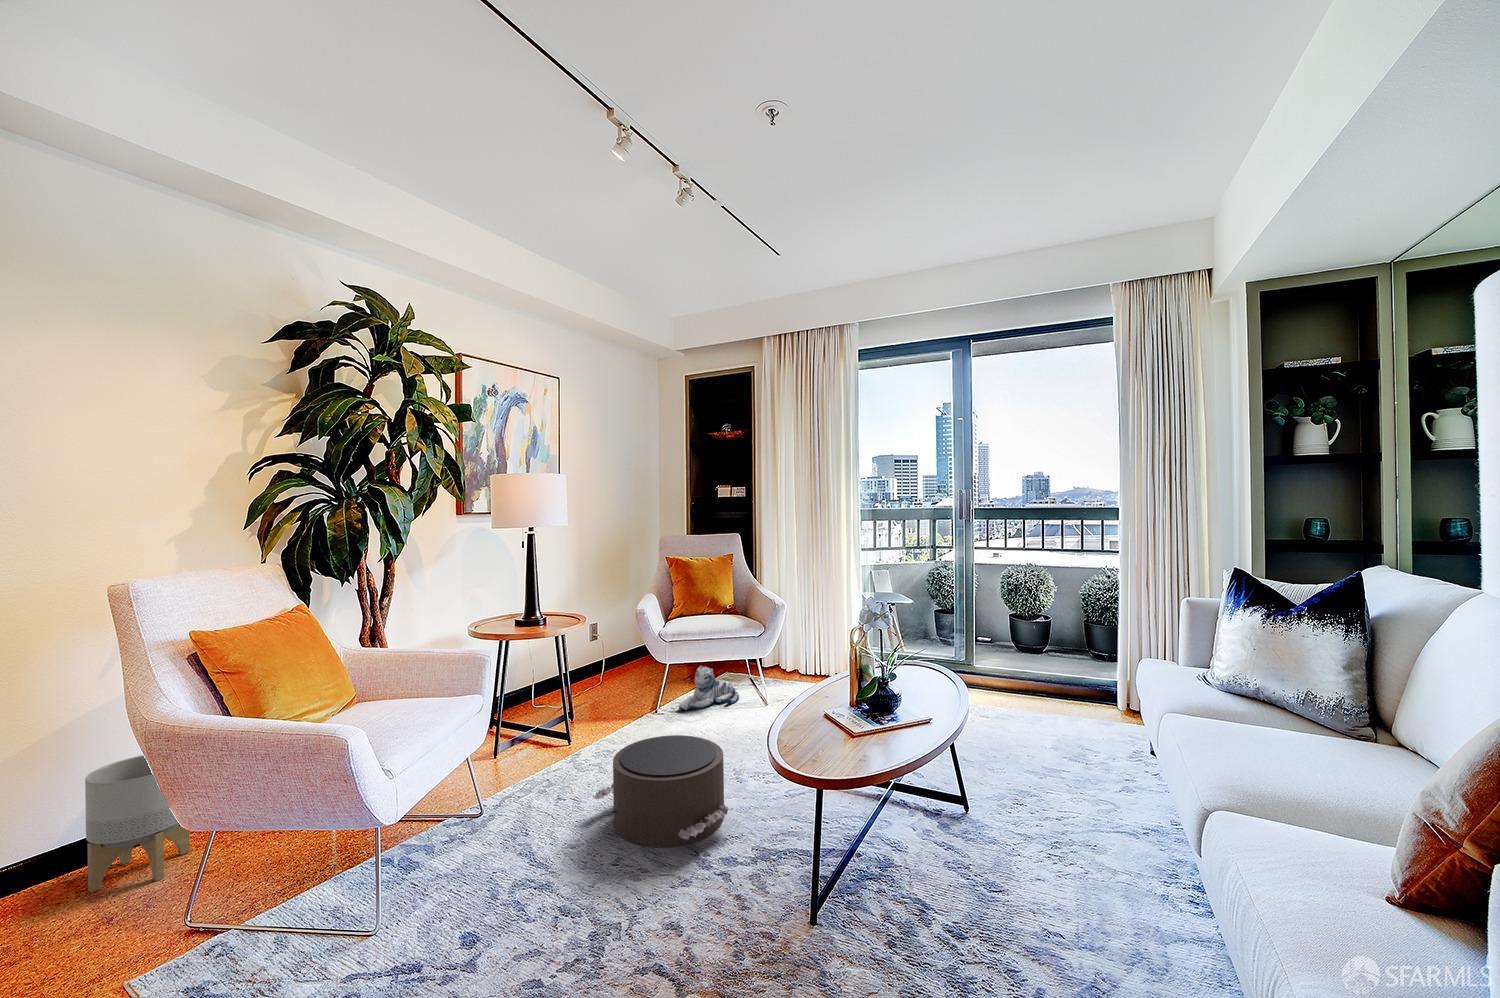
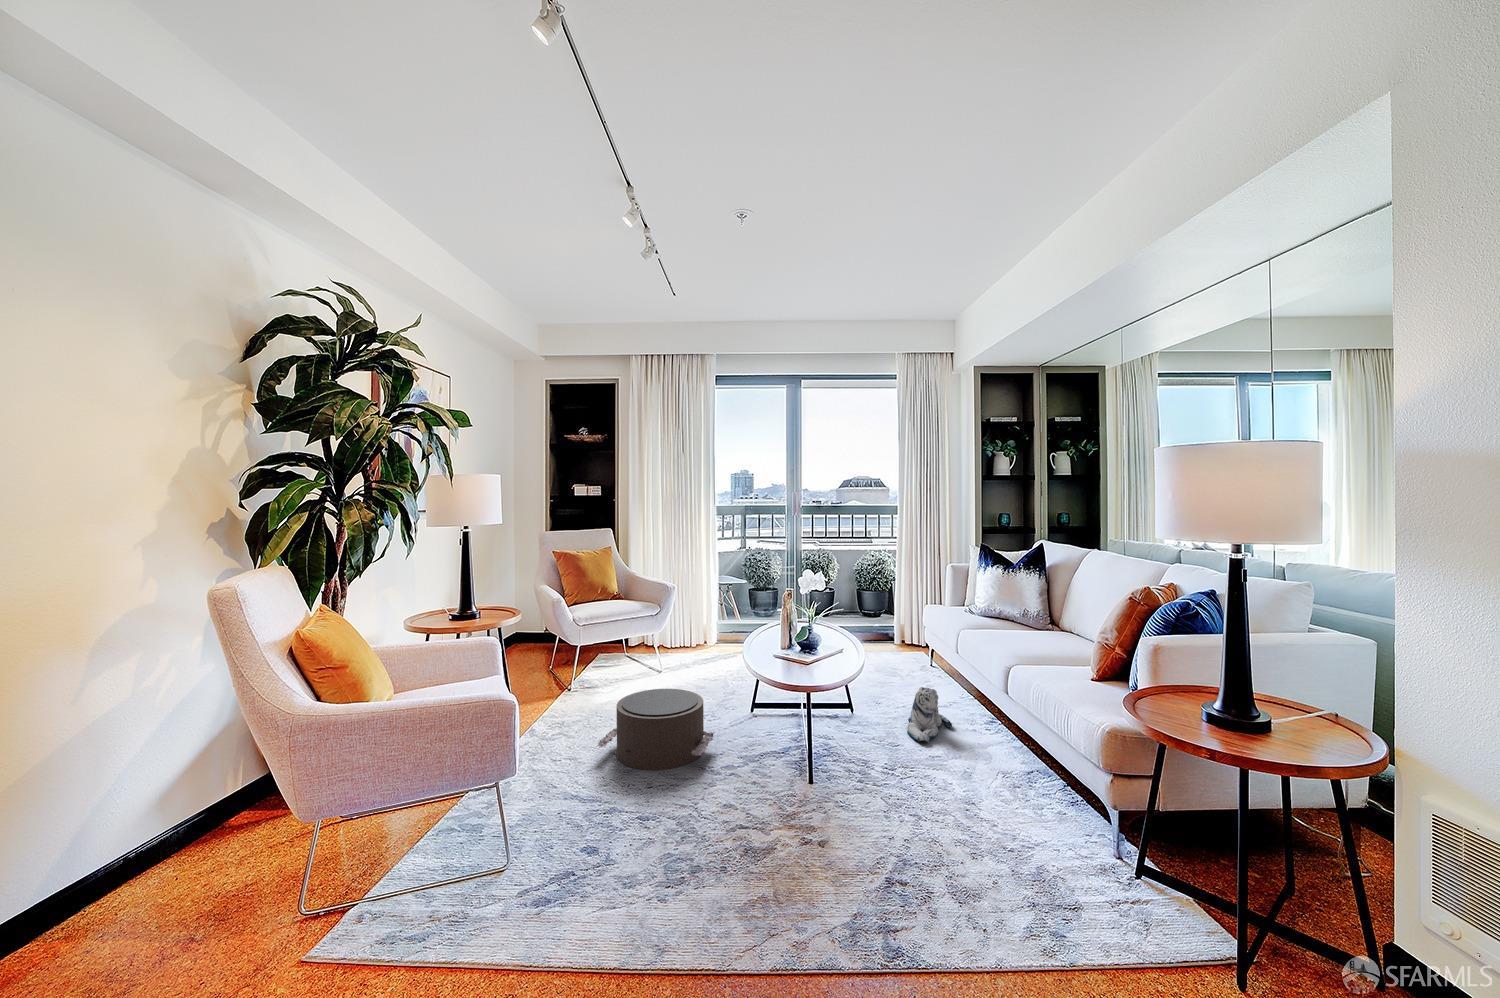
plush toy: present [679,665,739,710] -> present [907,687,952,742]
planter: present [85,755,190,892] -> none [100,765,214,921]

